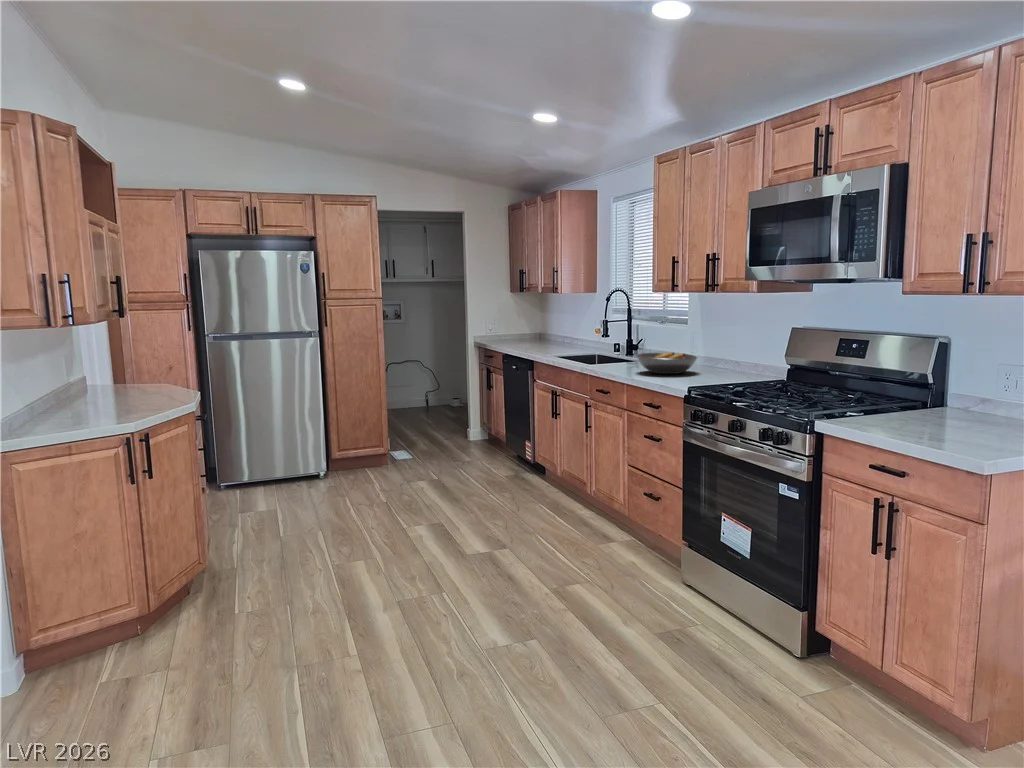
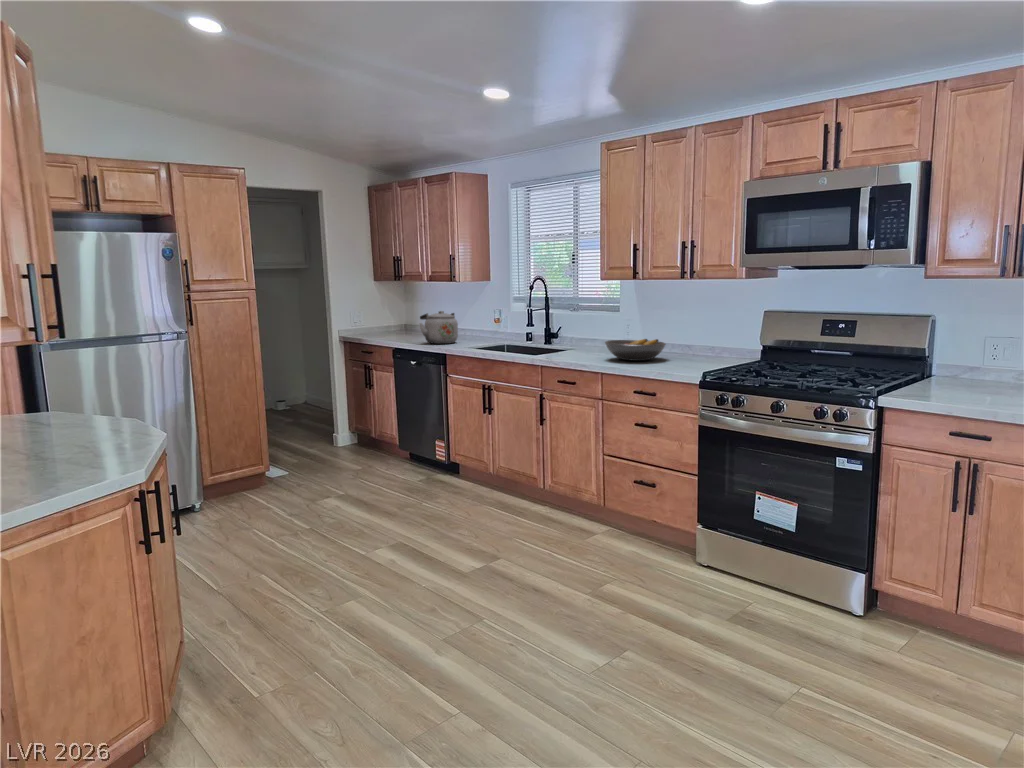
kettle: none [521,321,558,351] -> present [420,311,458,344]

